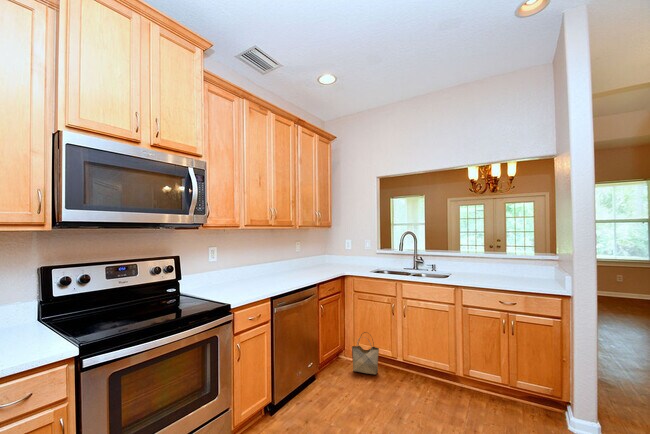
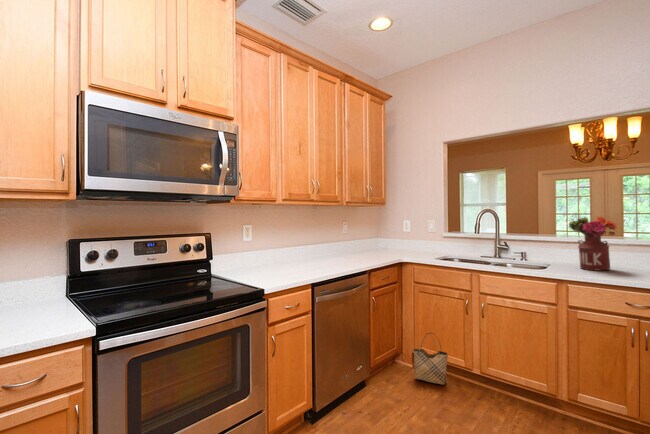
flower arrangement: none [465,239,498,279] -> present [569,216,617,271]

